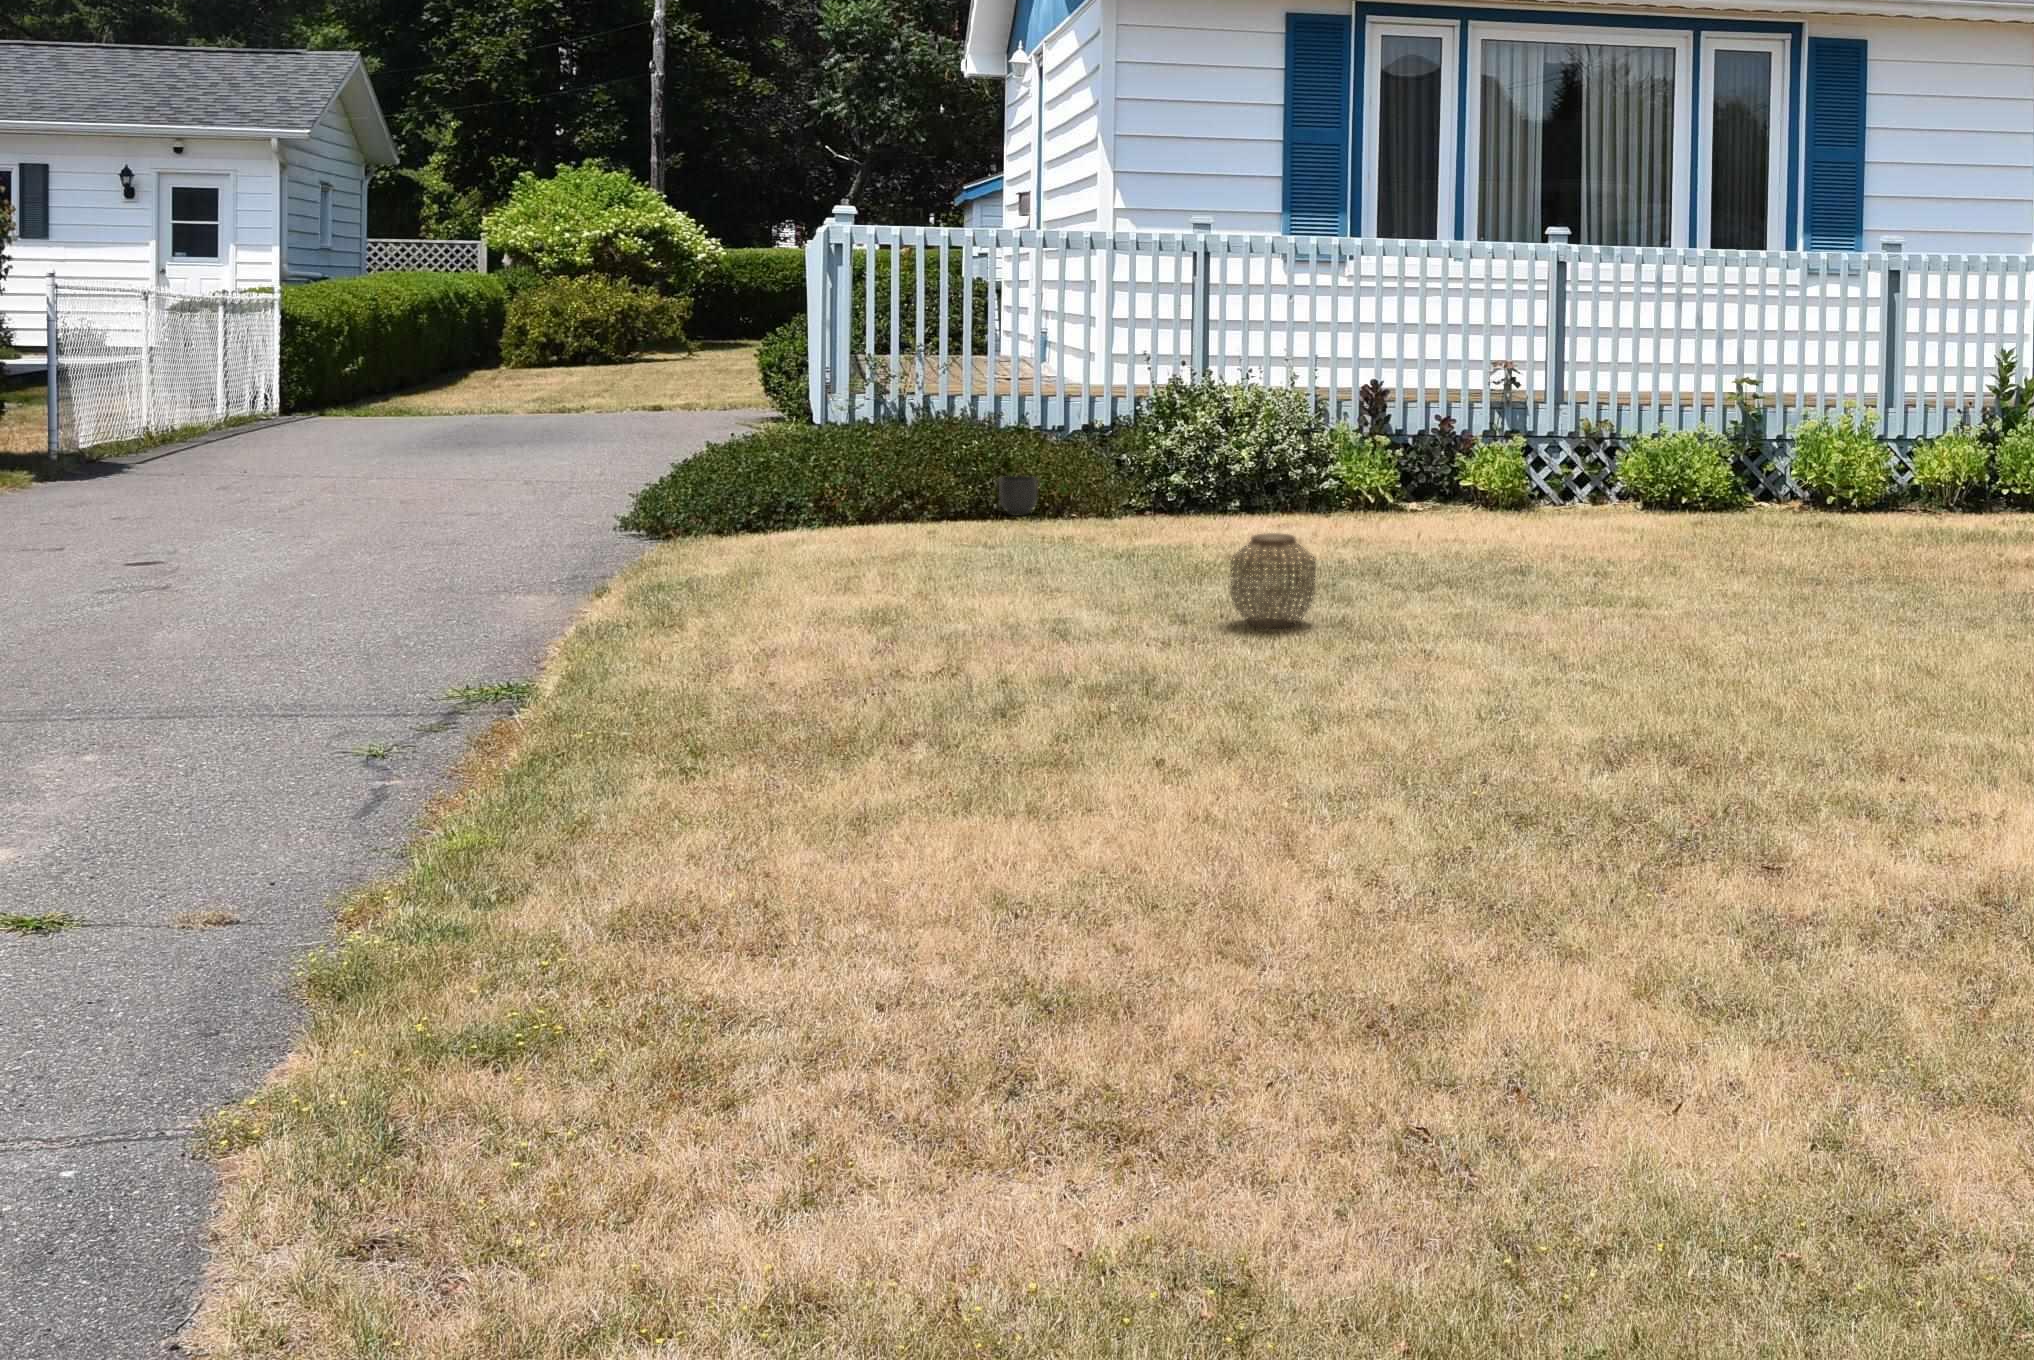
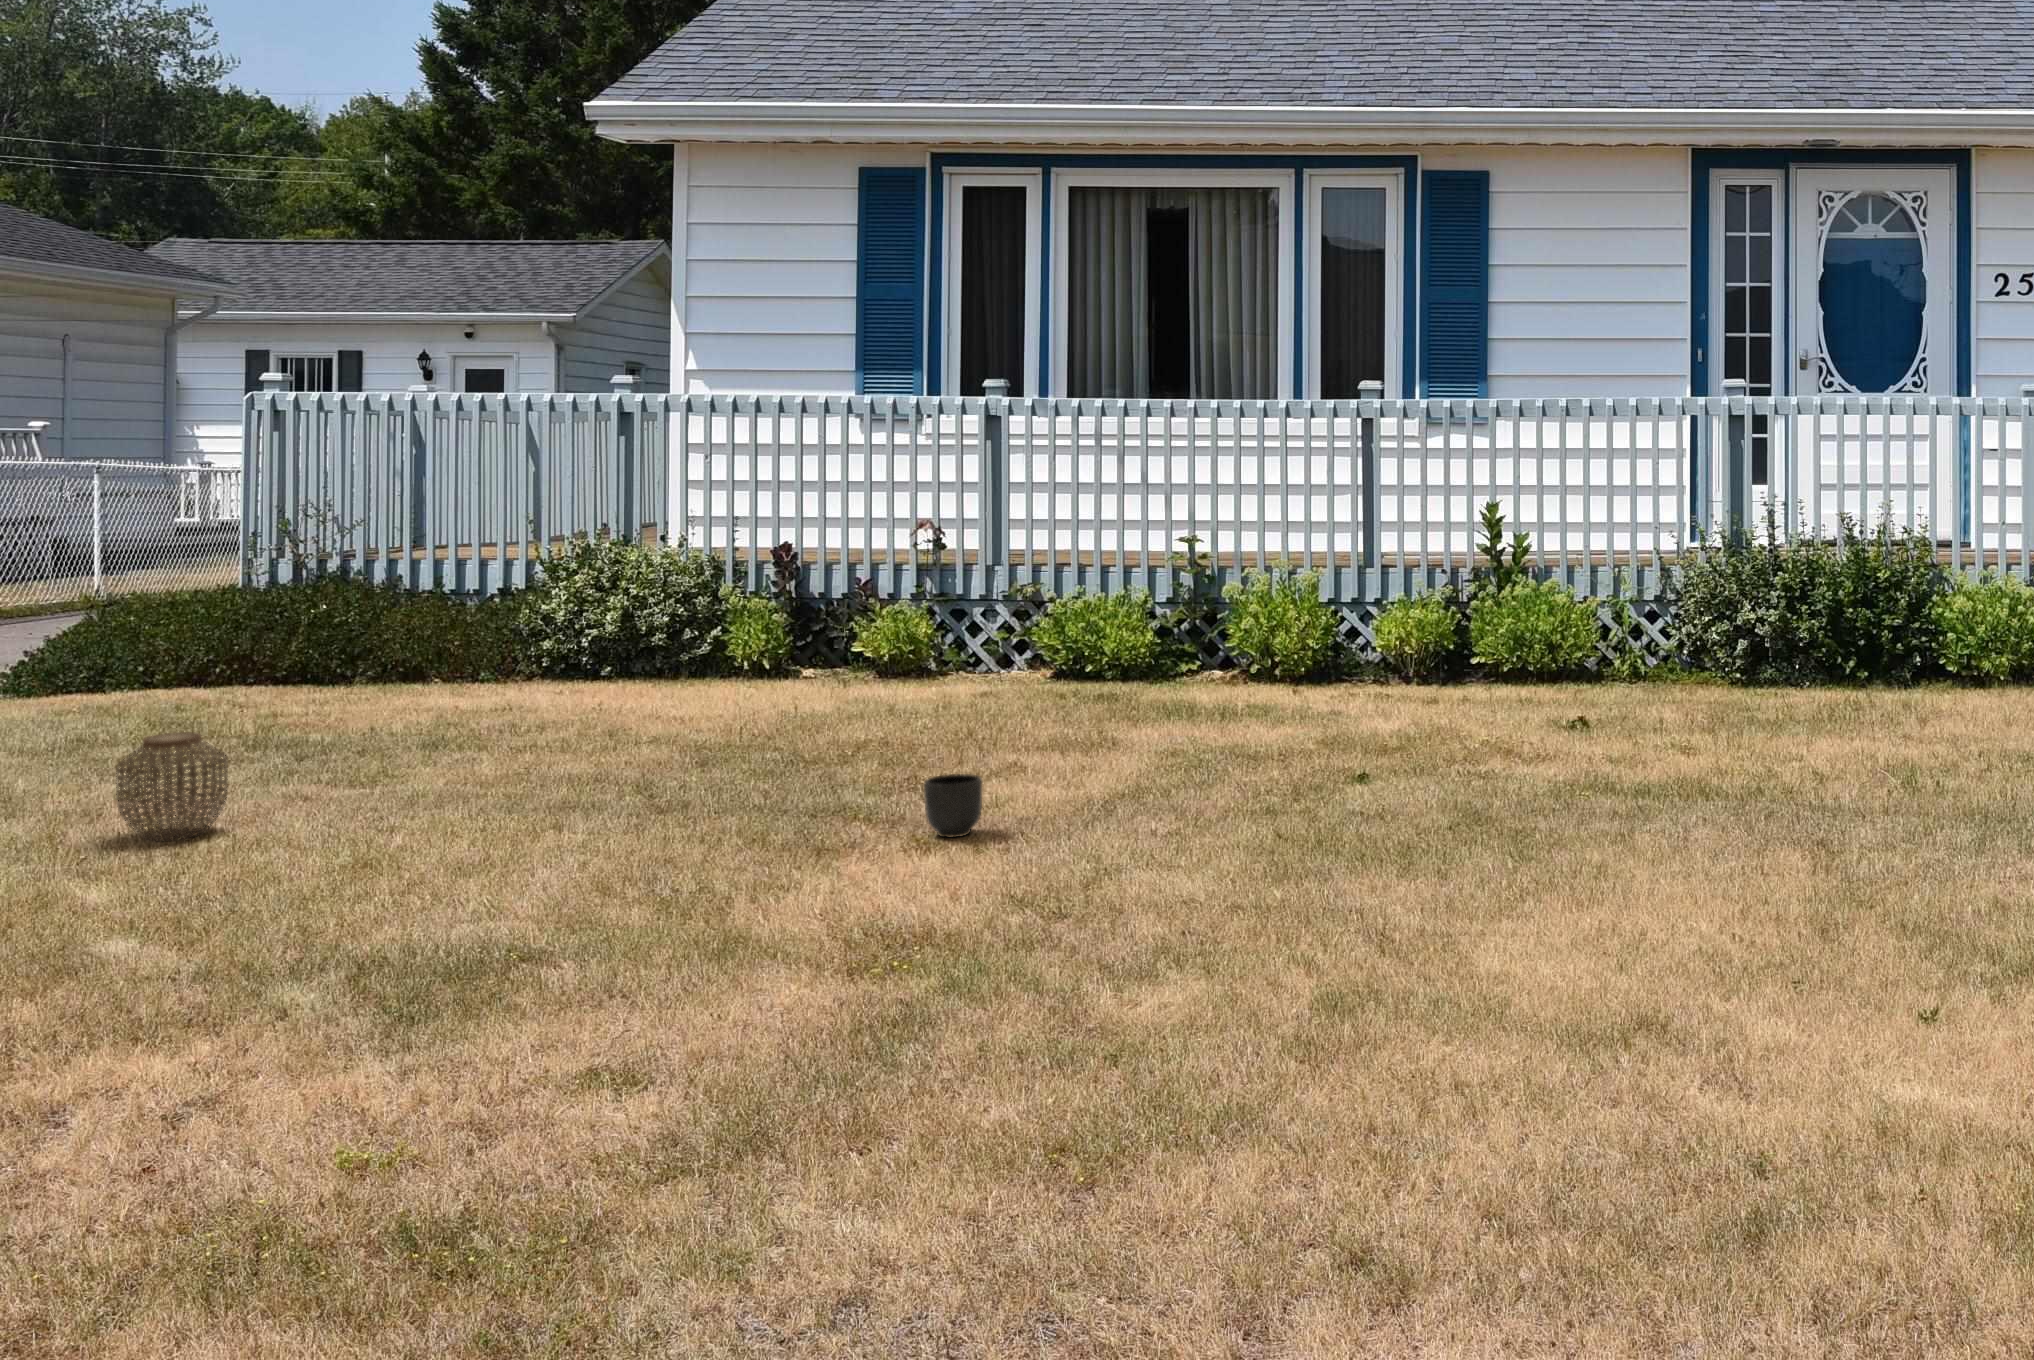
planter: present [999,476,1038,516] -> present [924,774,982,838]

